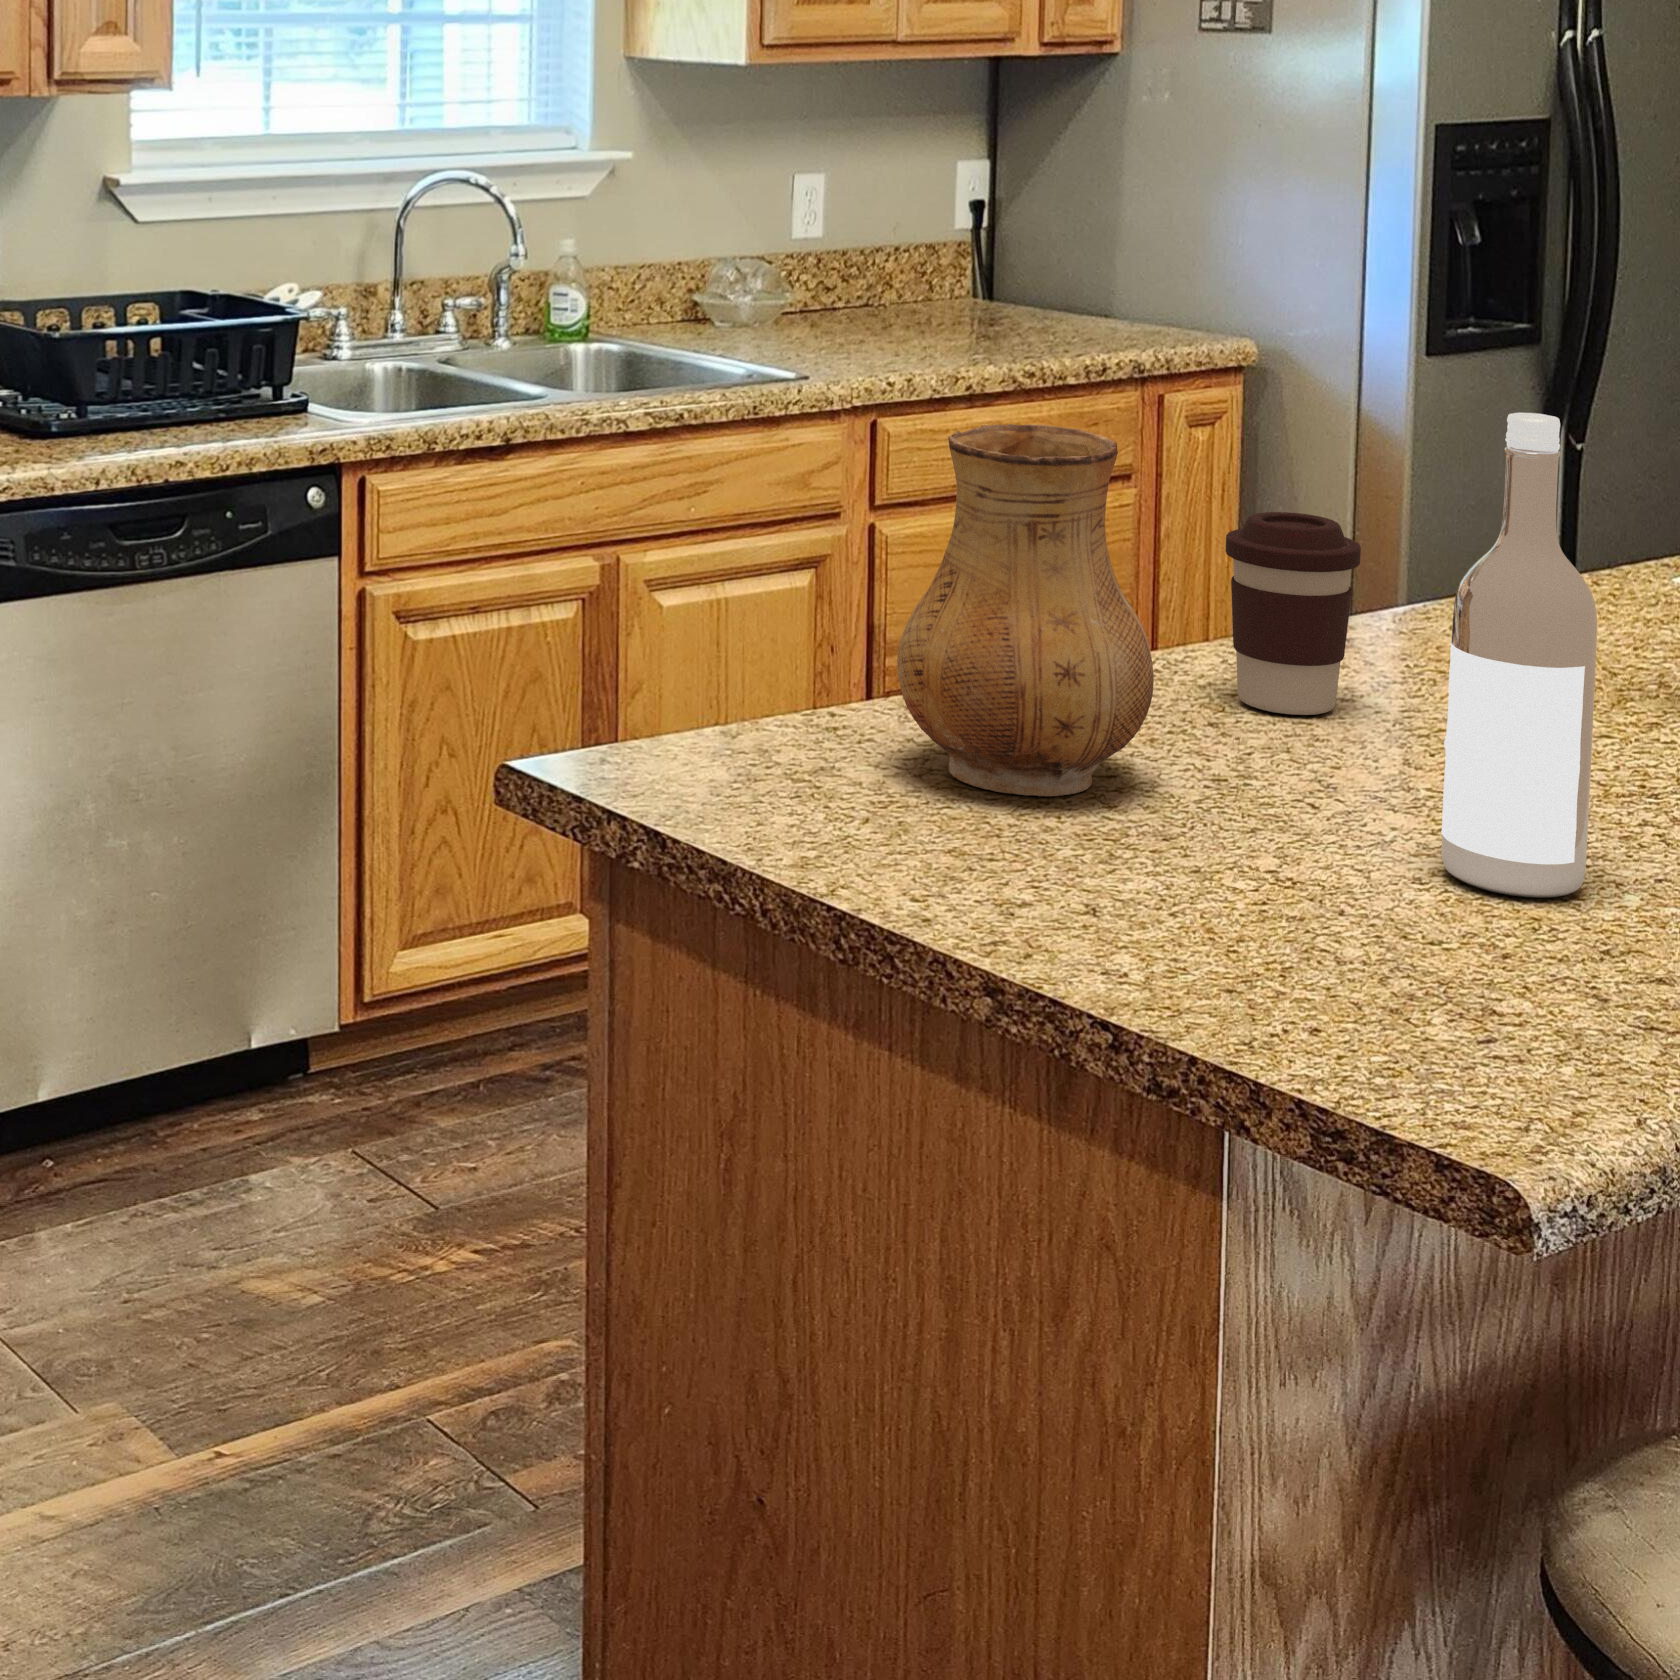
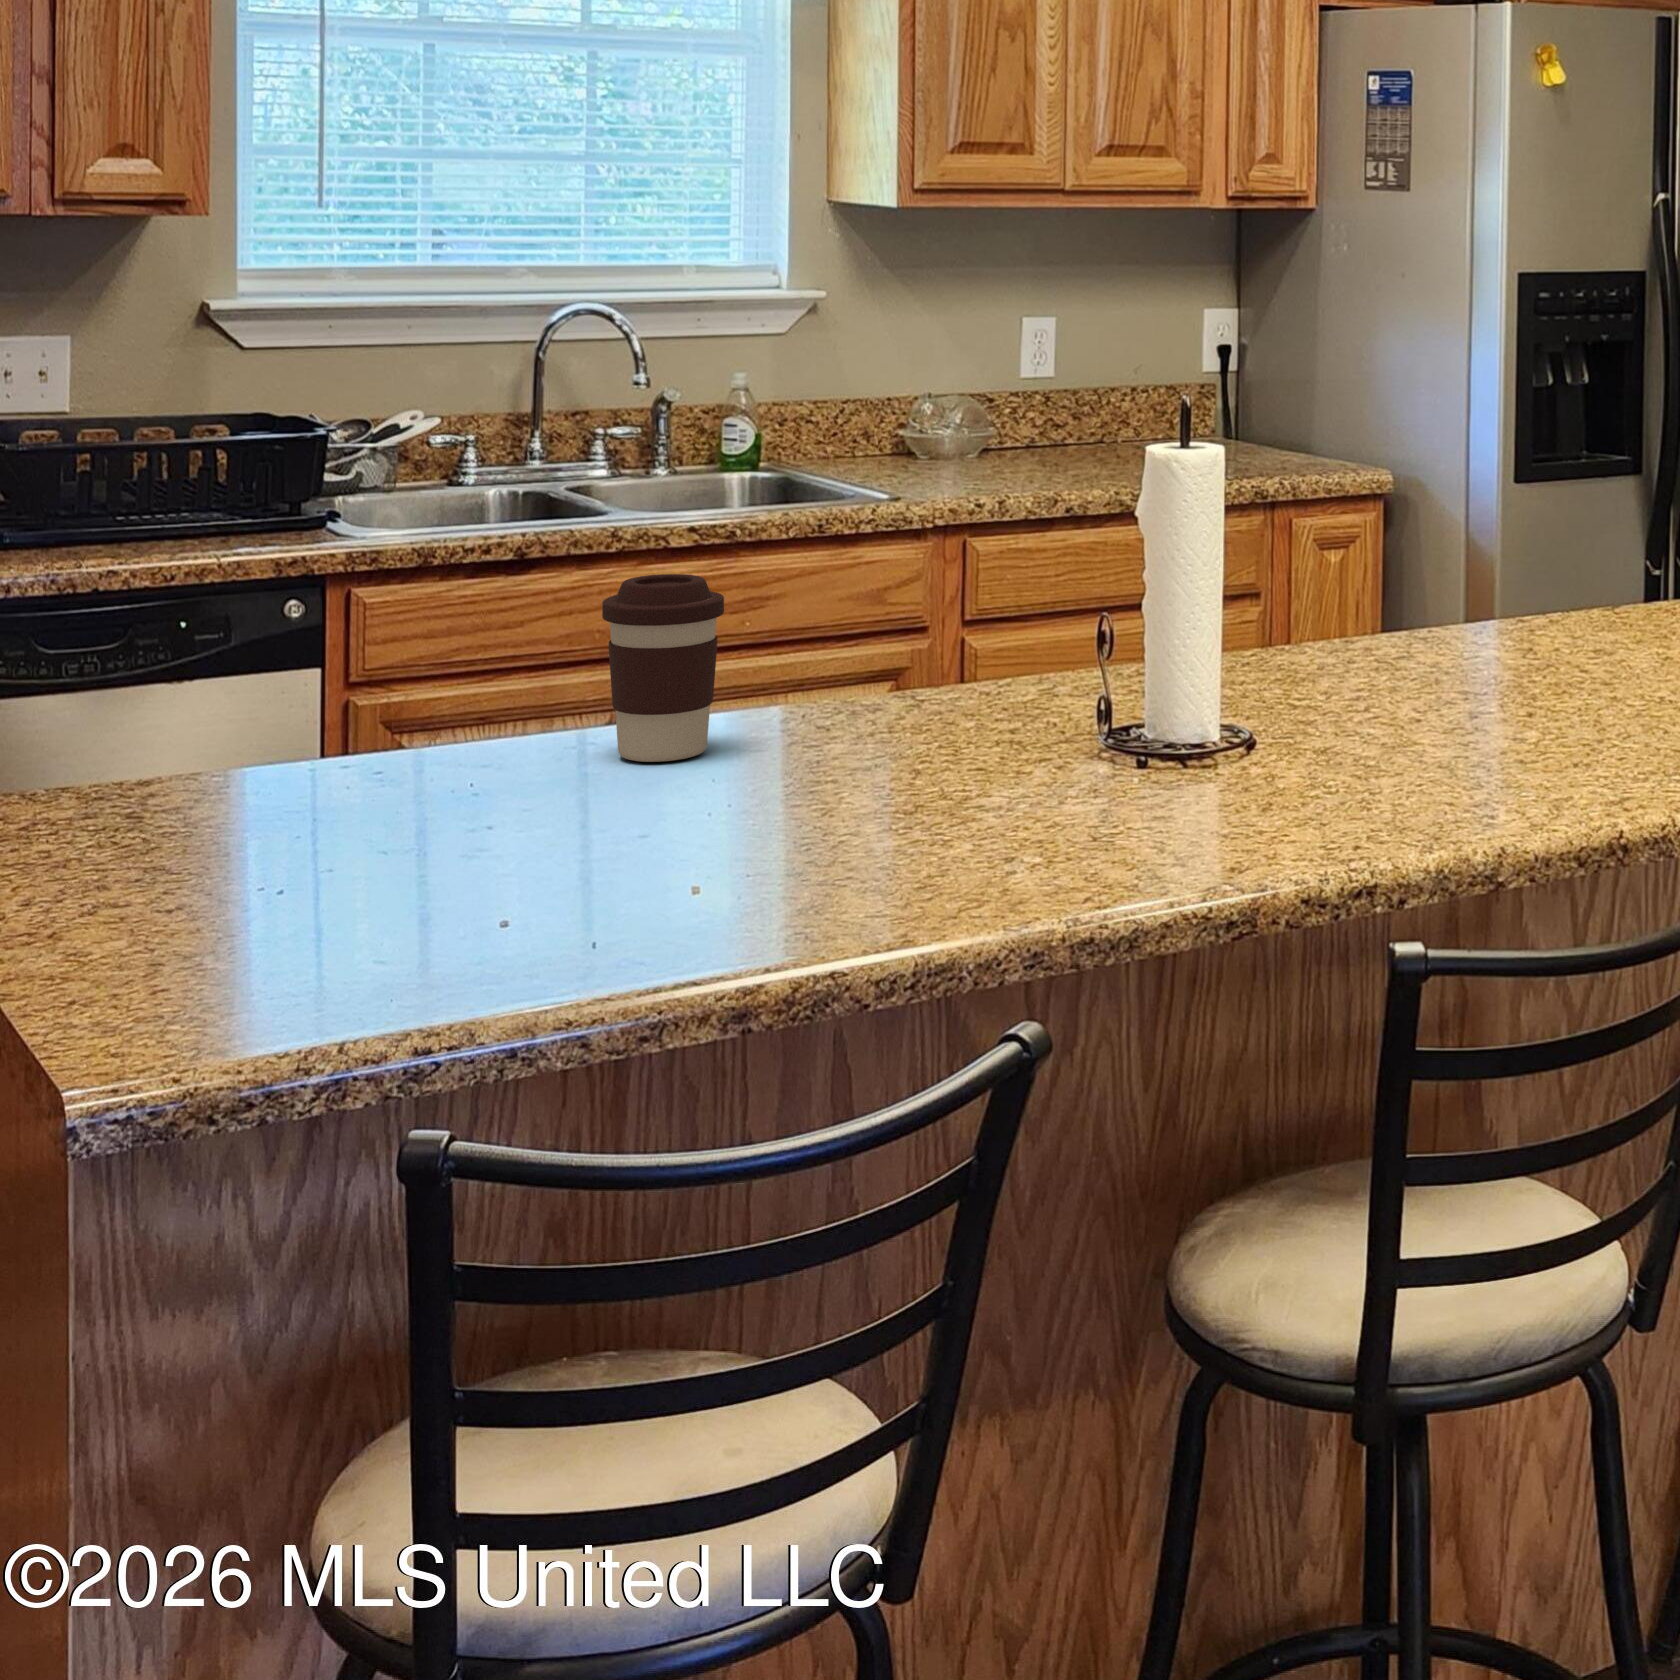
wine bottle: present [1441,413,1597,898] -> none [421,450,551,900]
ceramic pitcher: present [897,424,1154,796] -> none [106,484,365,834]

